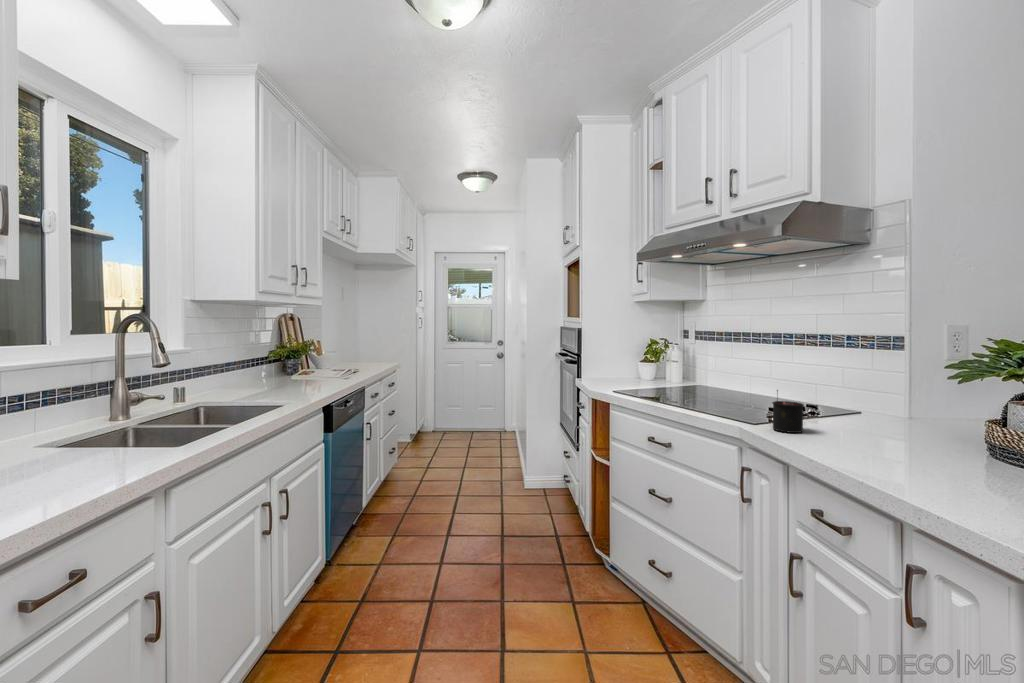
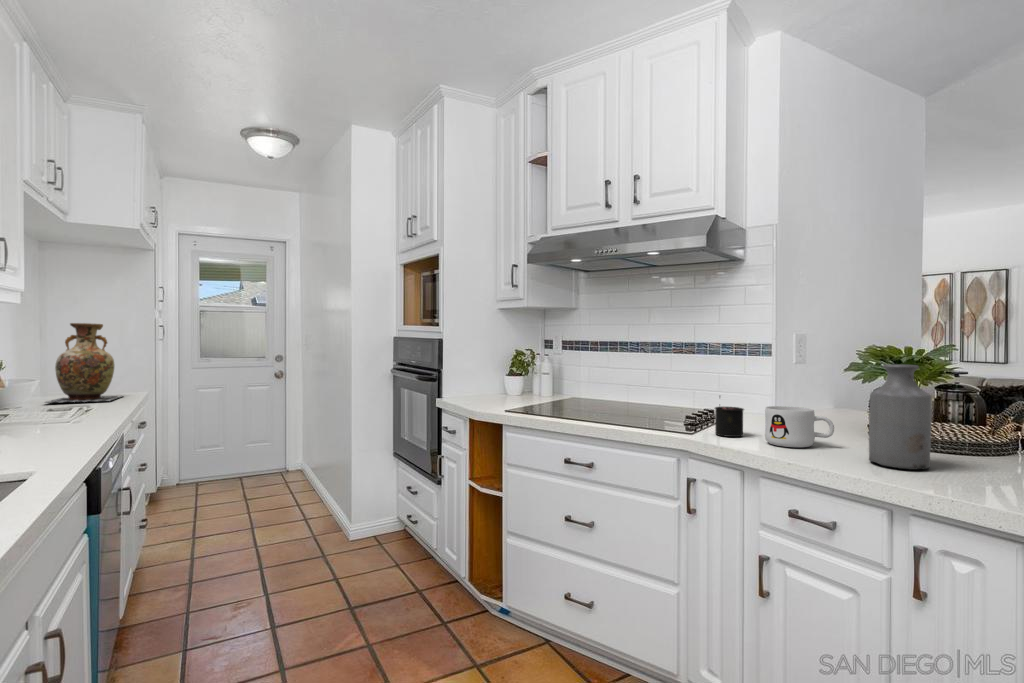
vase: none [332,322,379,372] -> present [45,323,122,403]
bottle: none [898,365,978,487] -> present [869,364,931,470]
mug: none [812,404,890,449] -> present [765,406,834,447]

